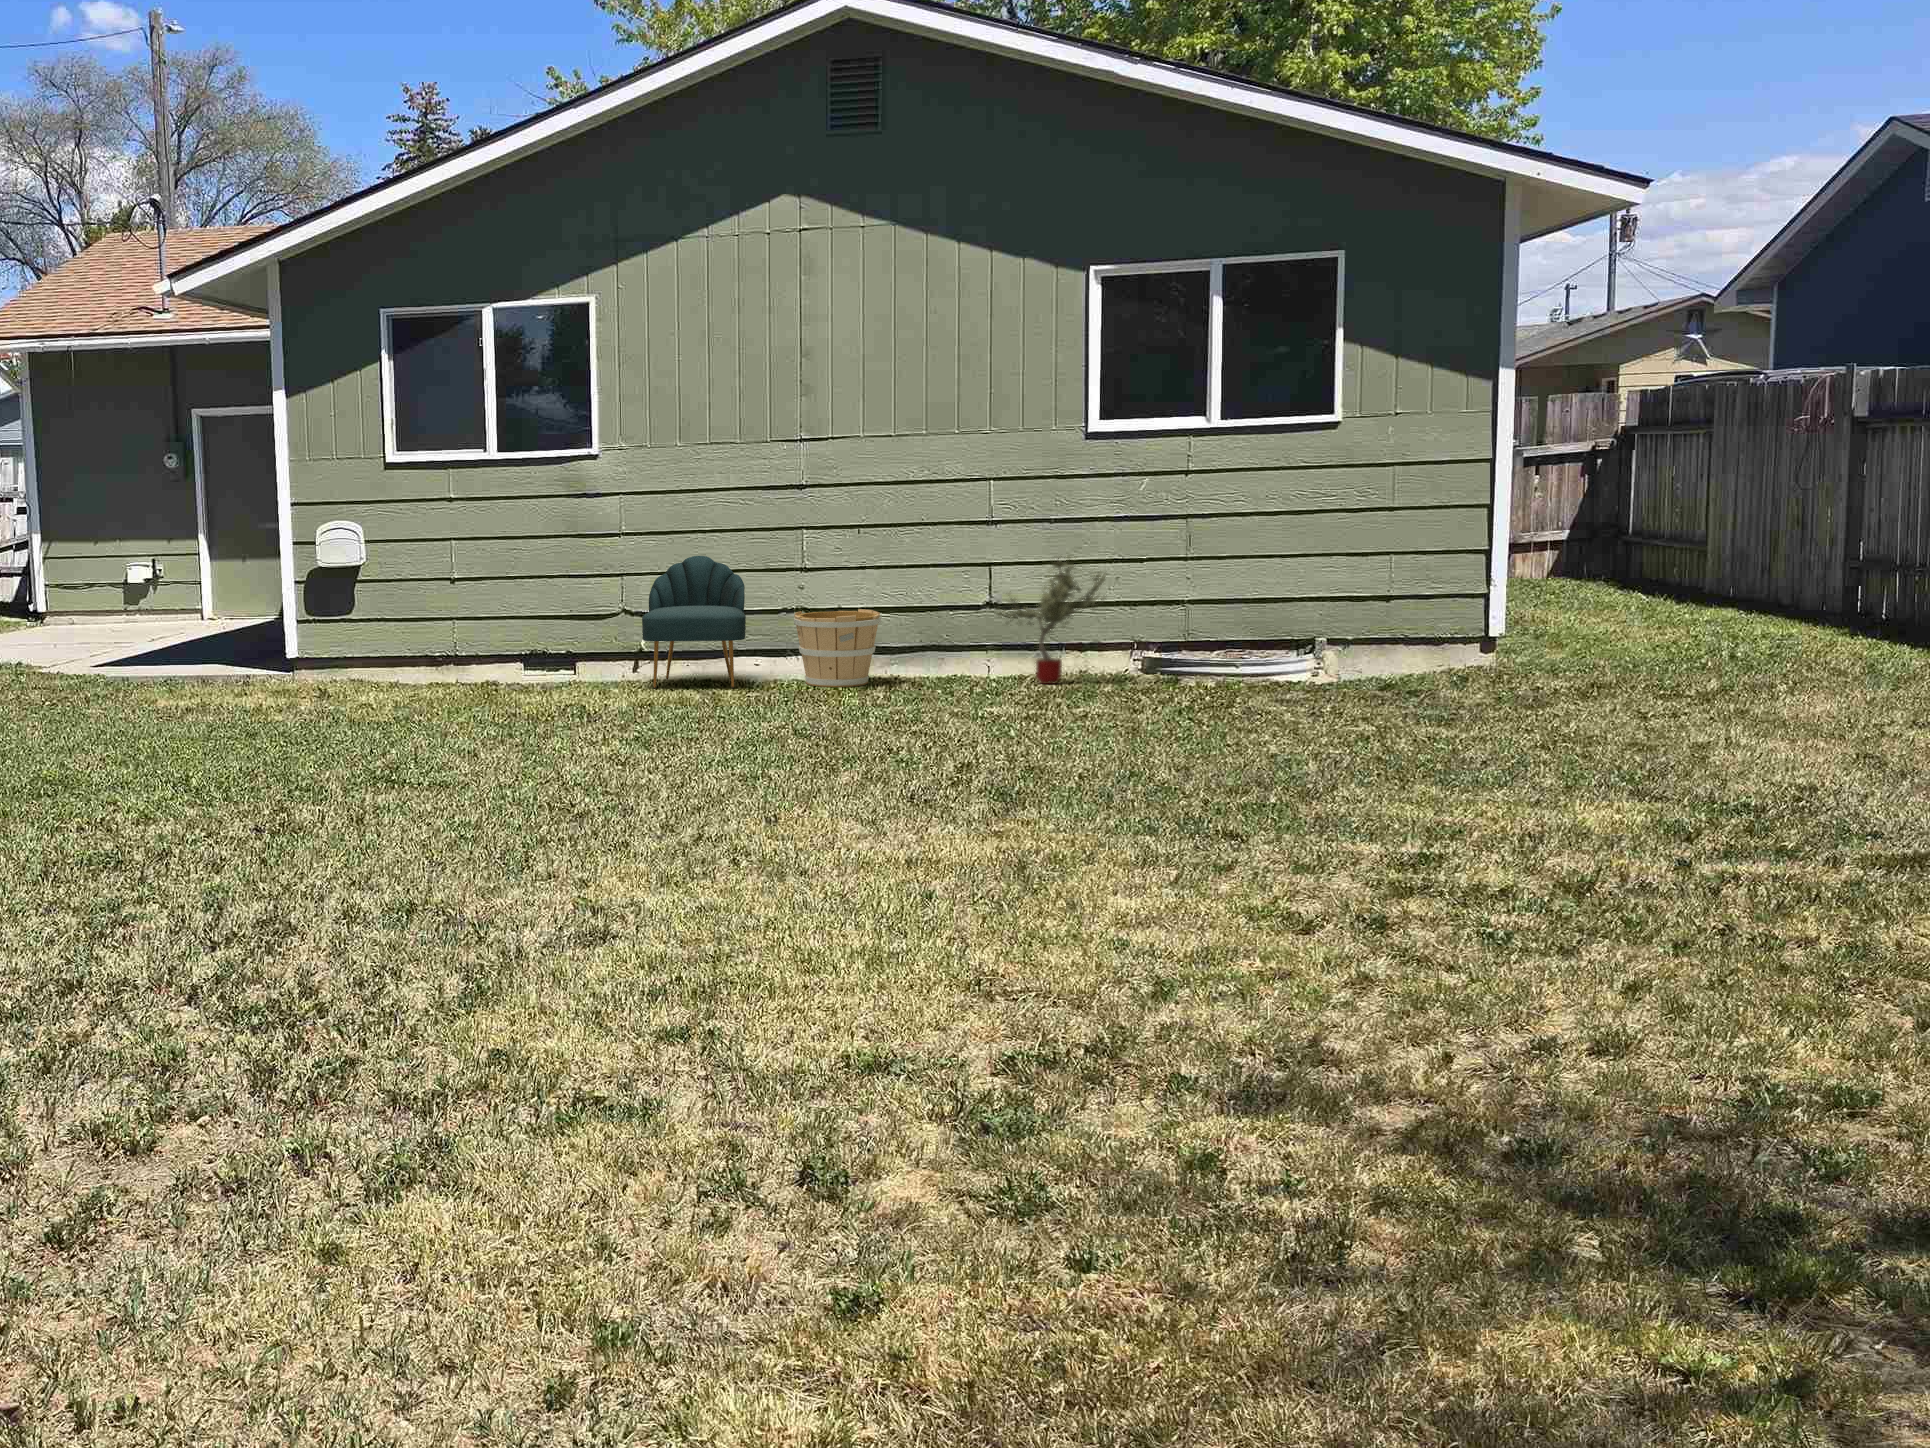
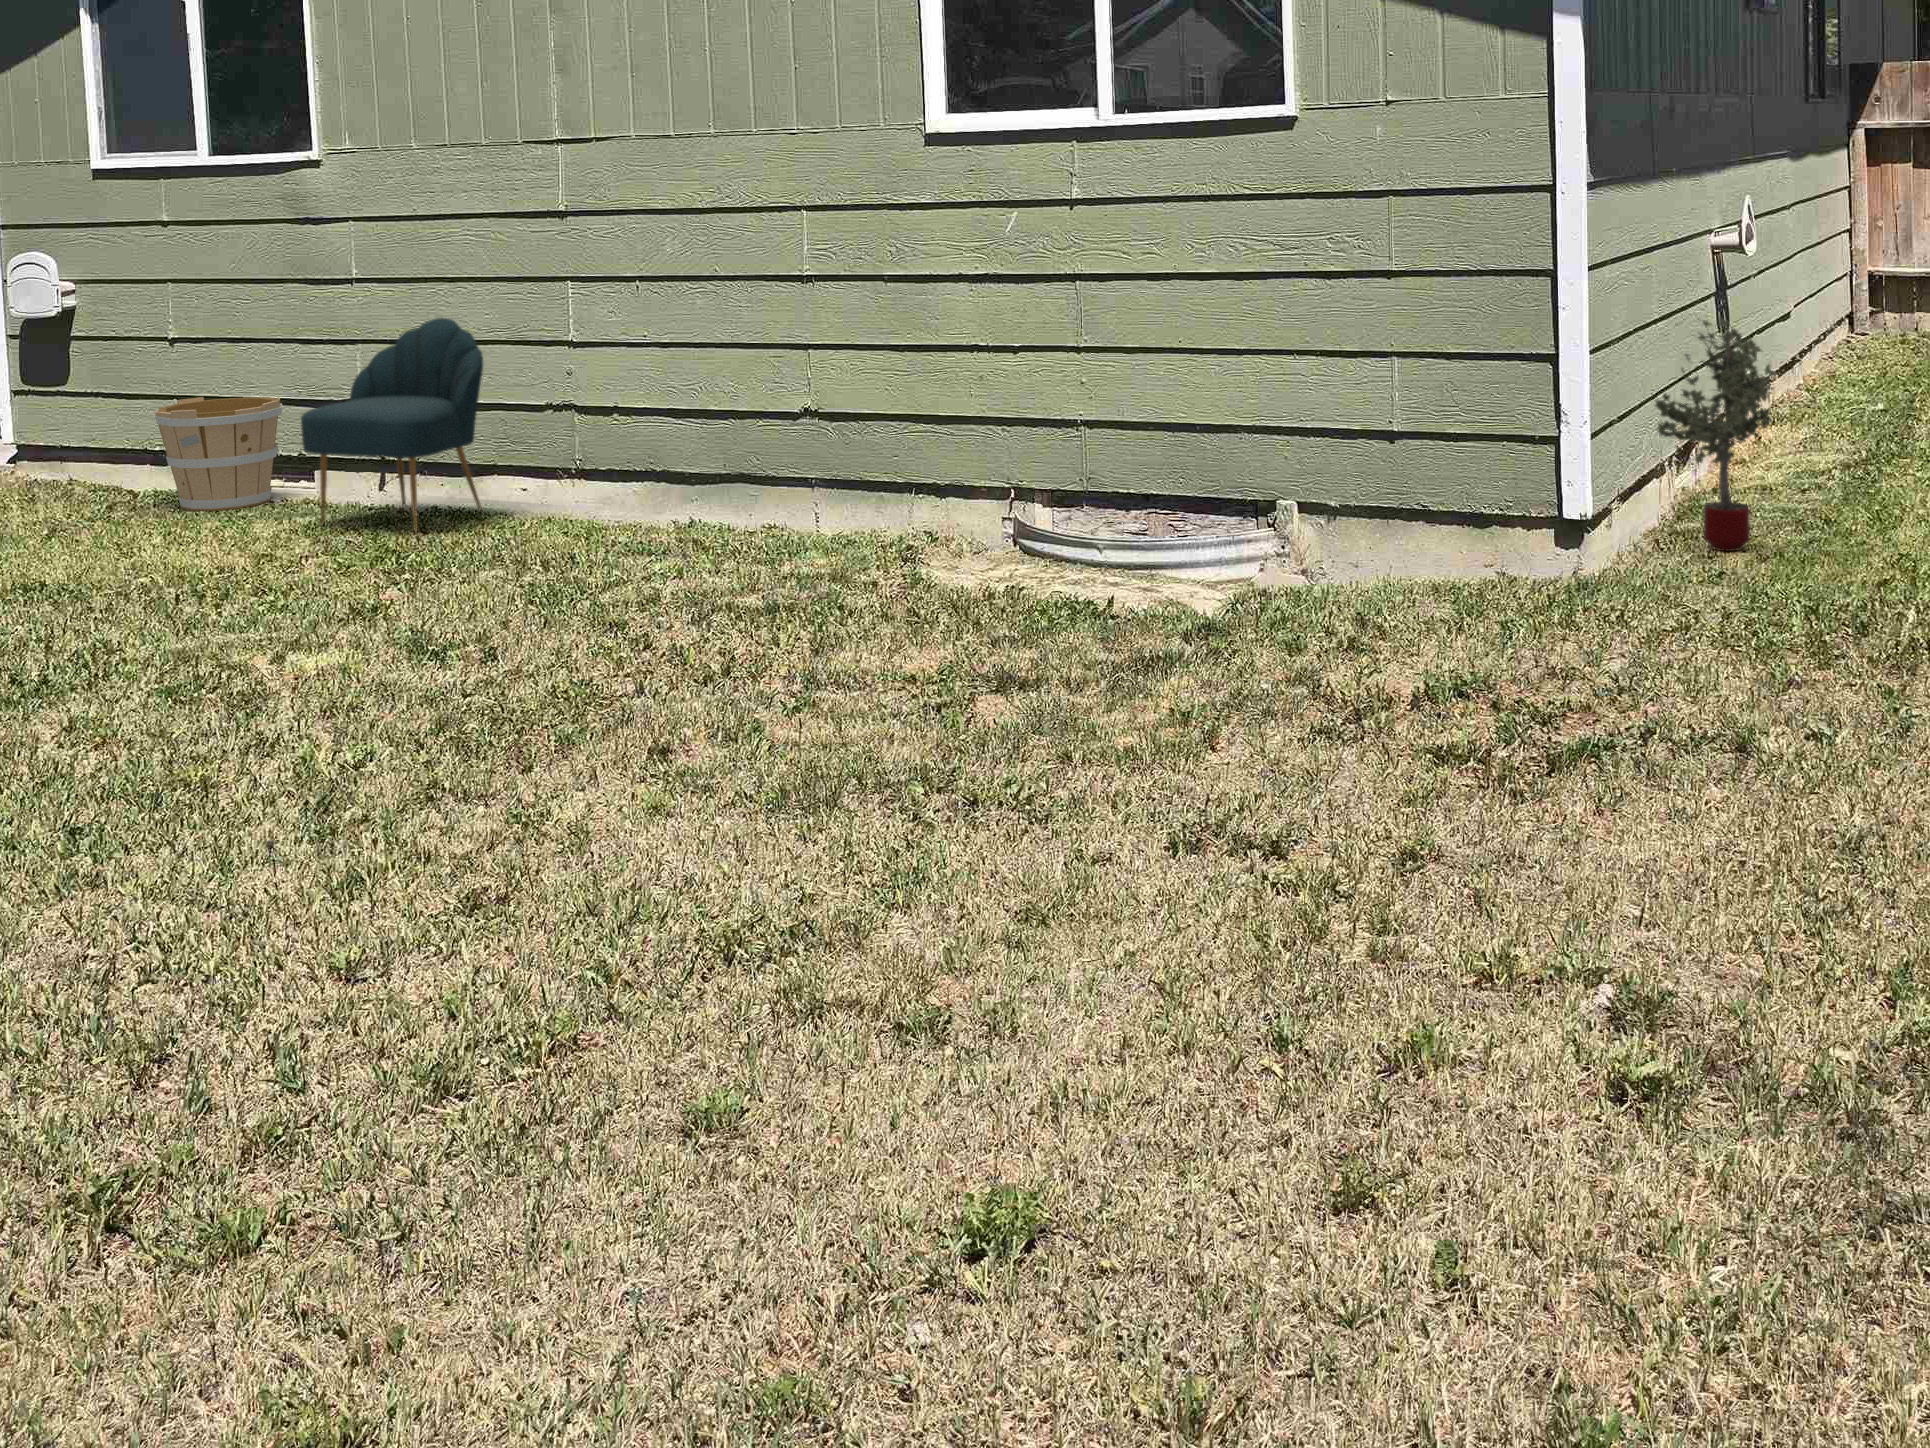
potted tree: present [997,556,1106,684] -> present [1655,318,1776,551]
wooden bucket: present [794,609,881,687] -> present [155,396,282,511]

